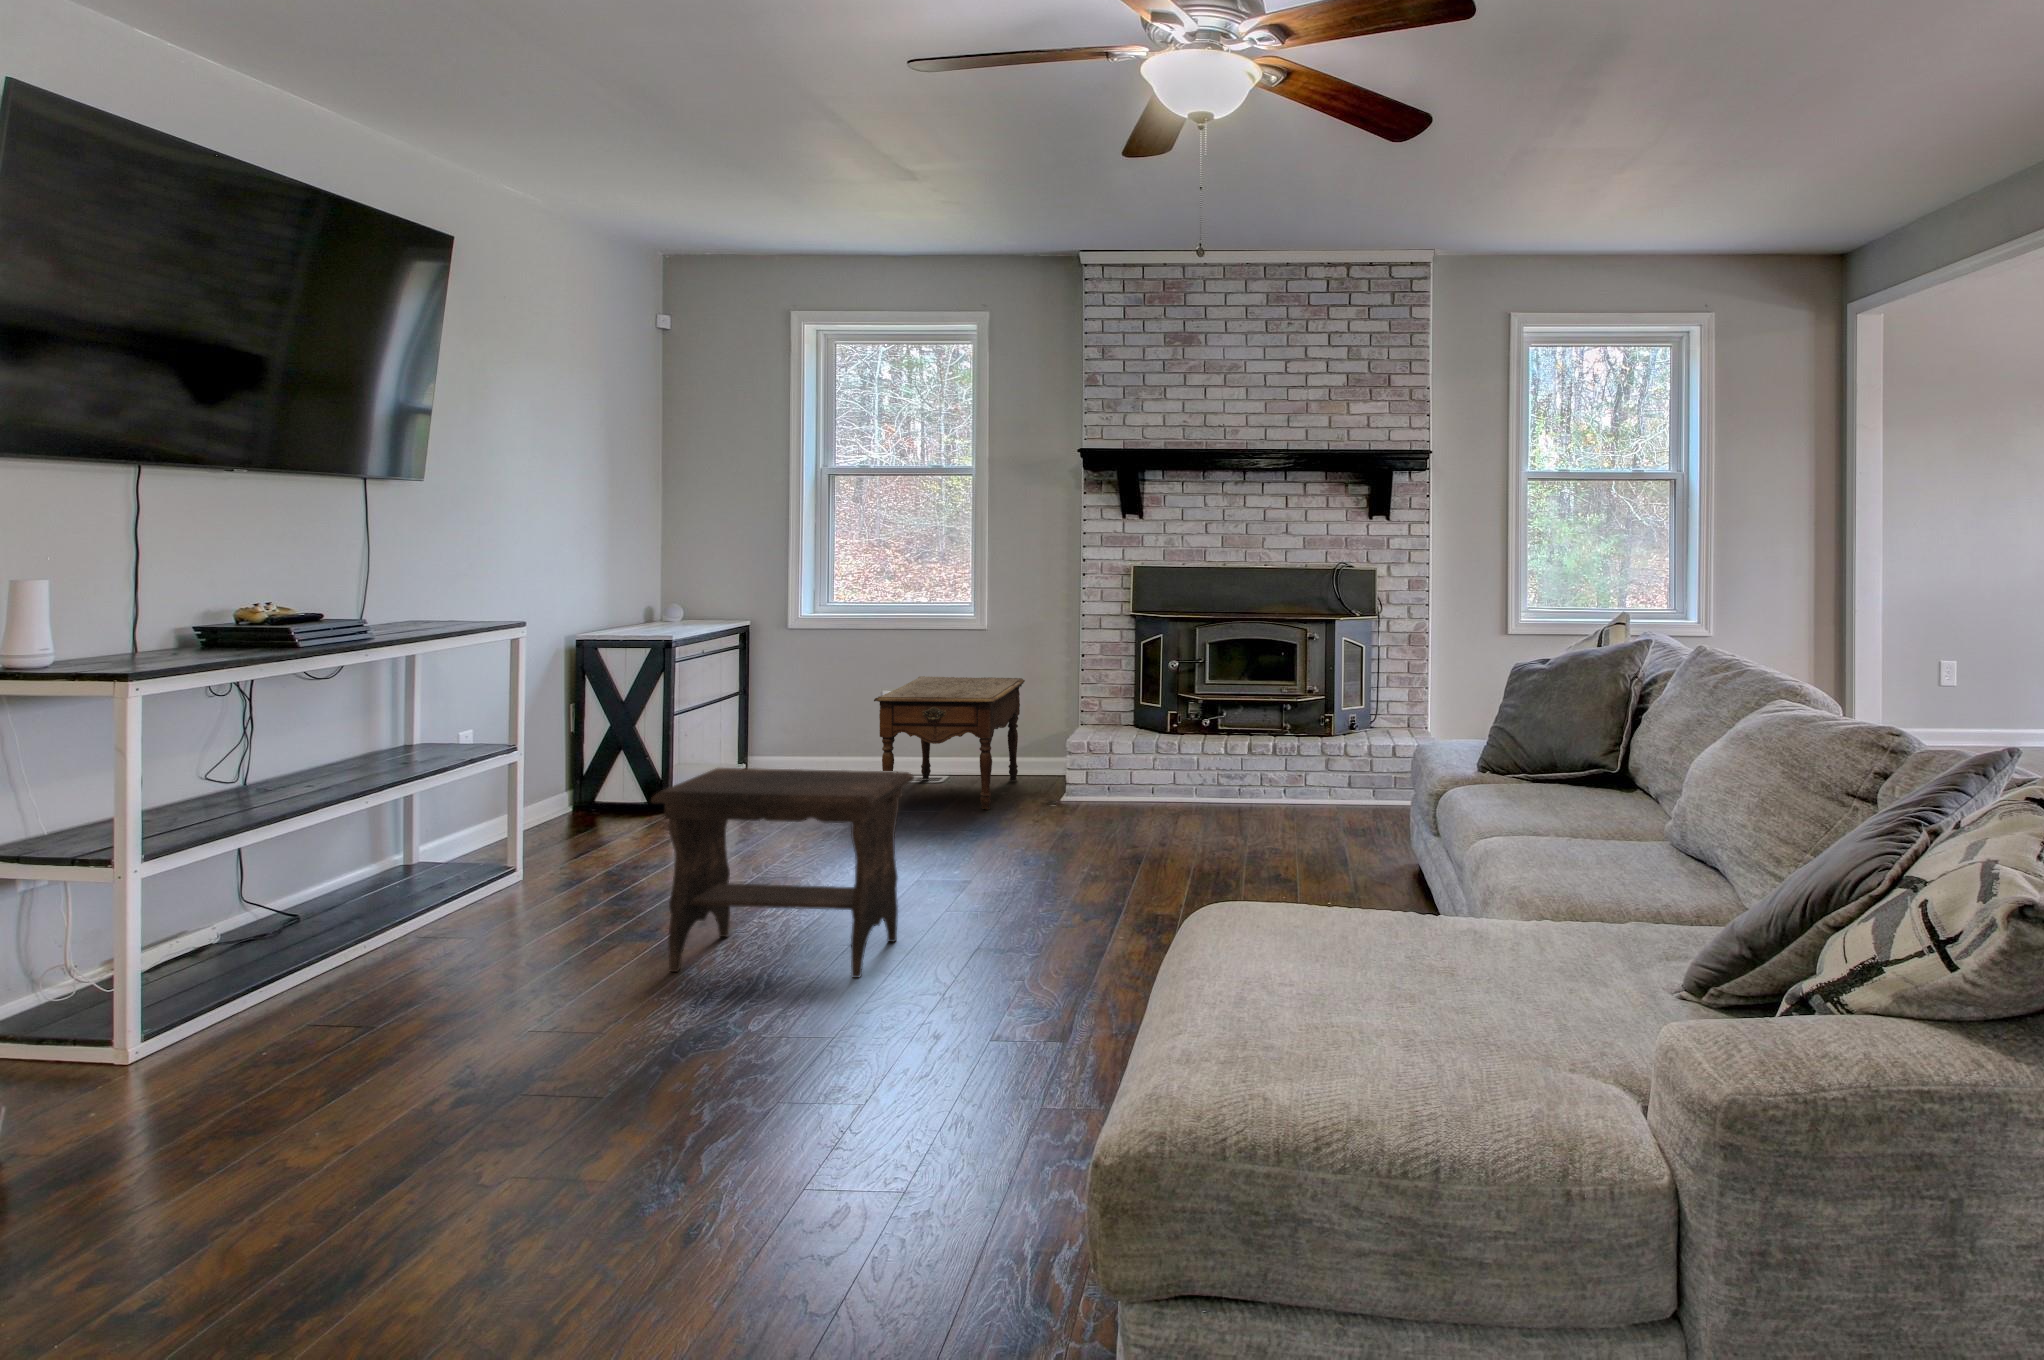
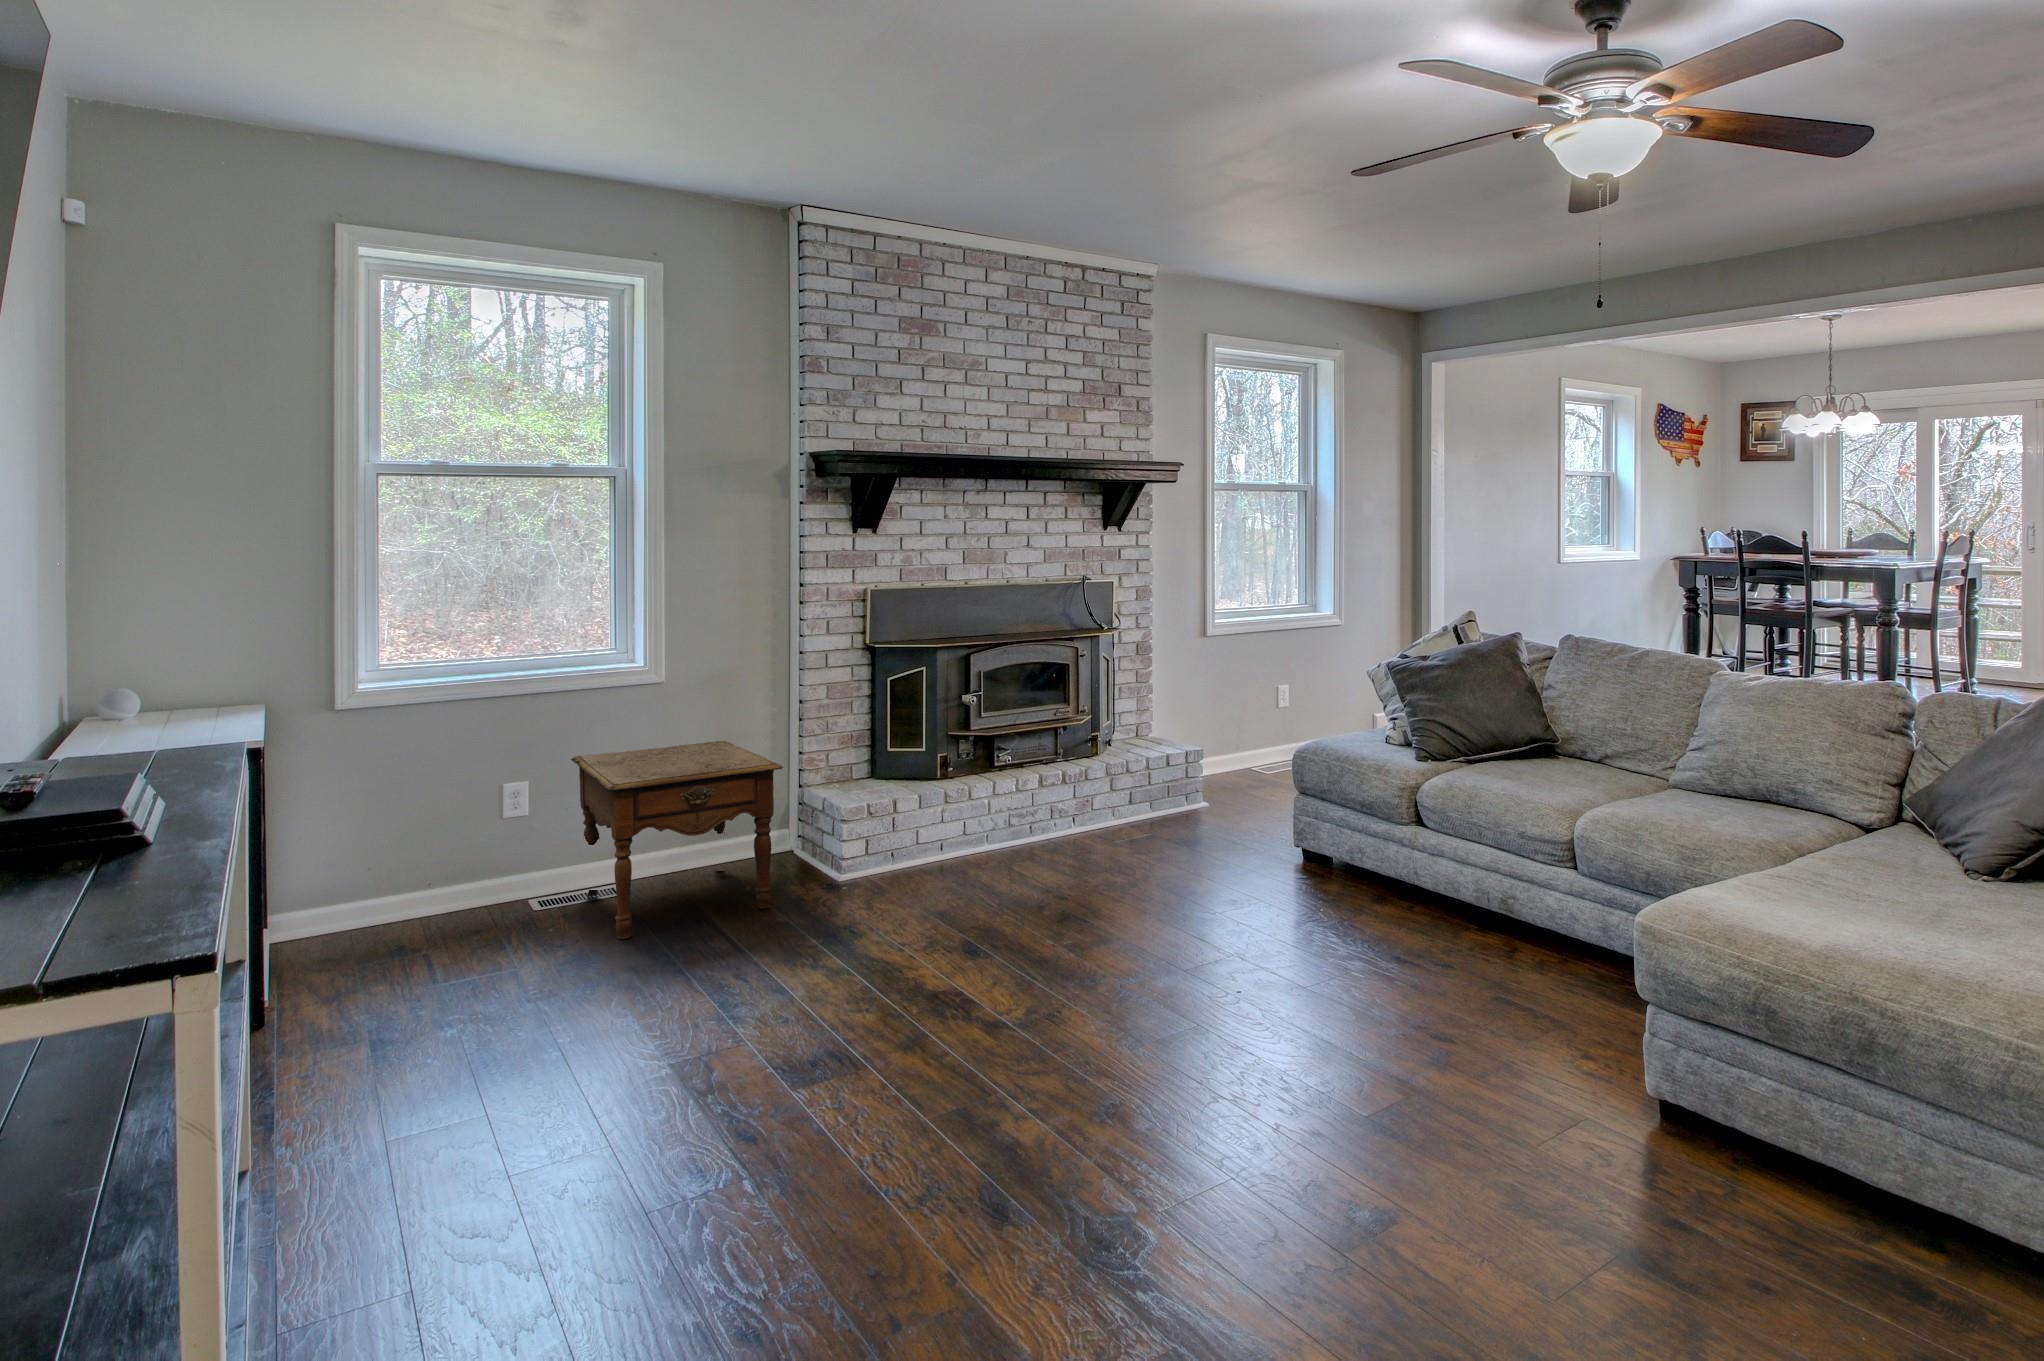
footstool: present [651,768,914,978] -> none [749,839,1076,1170]

